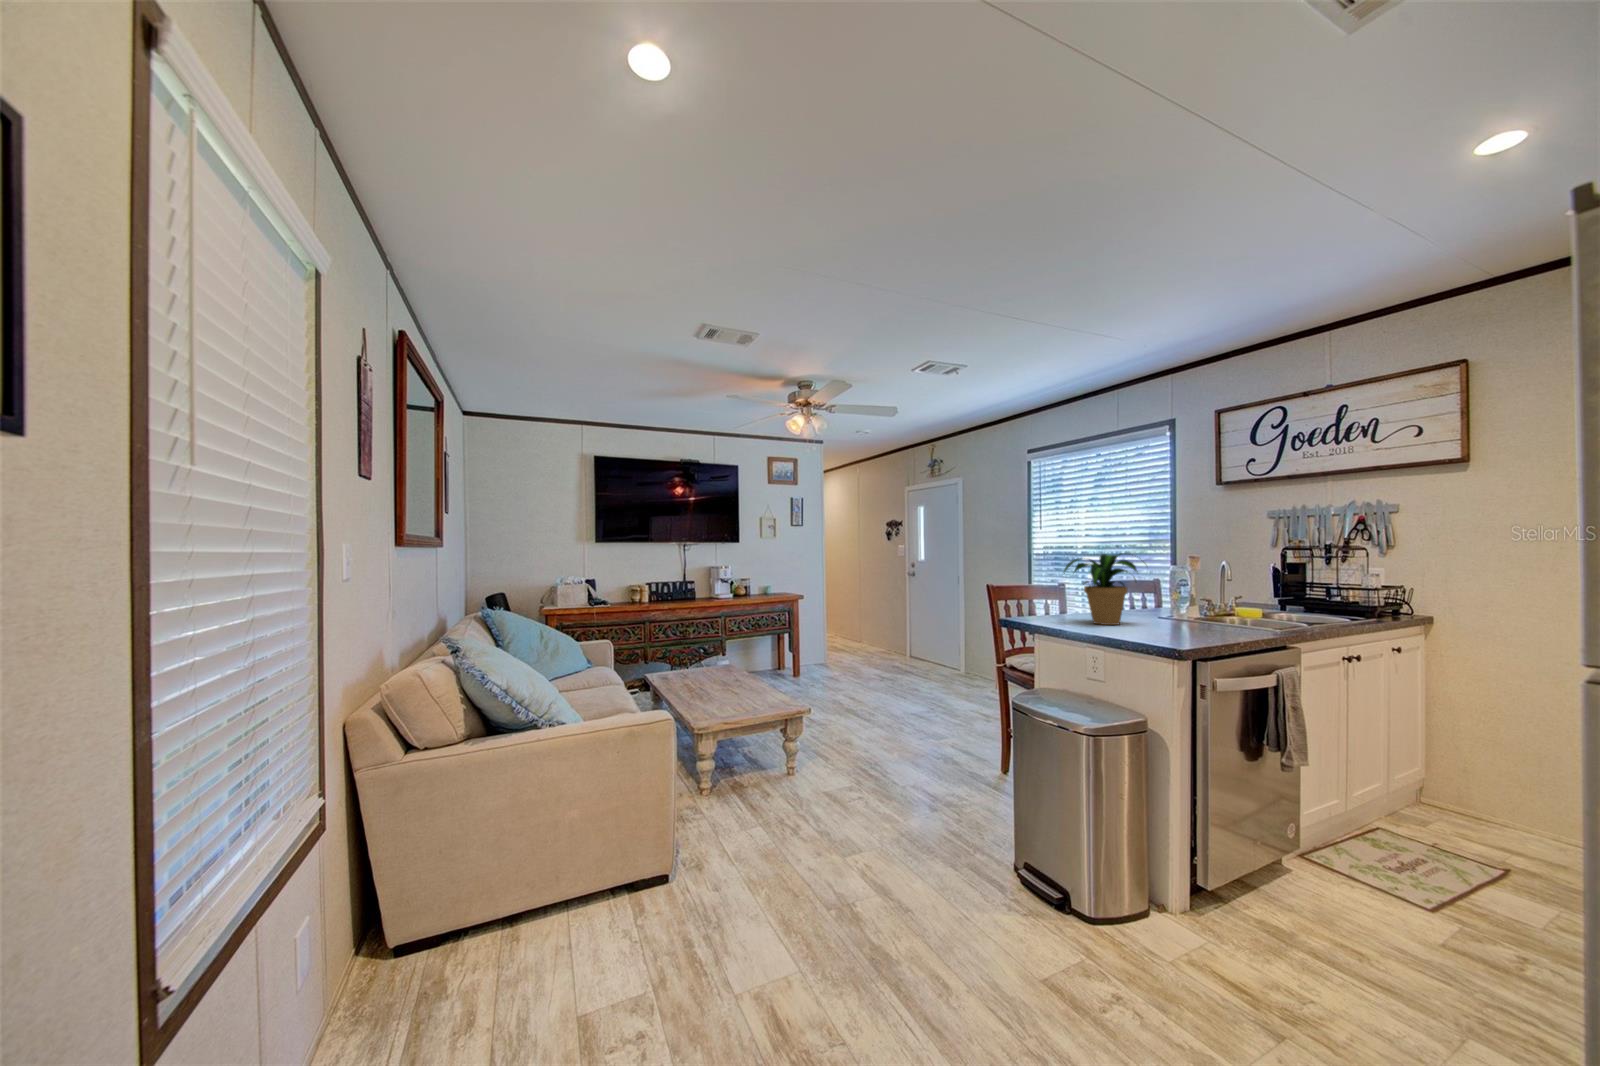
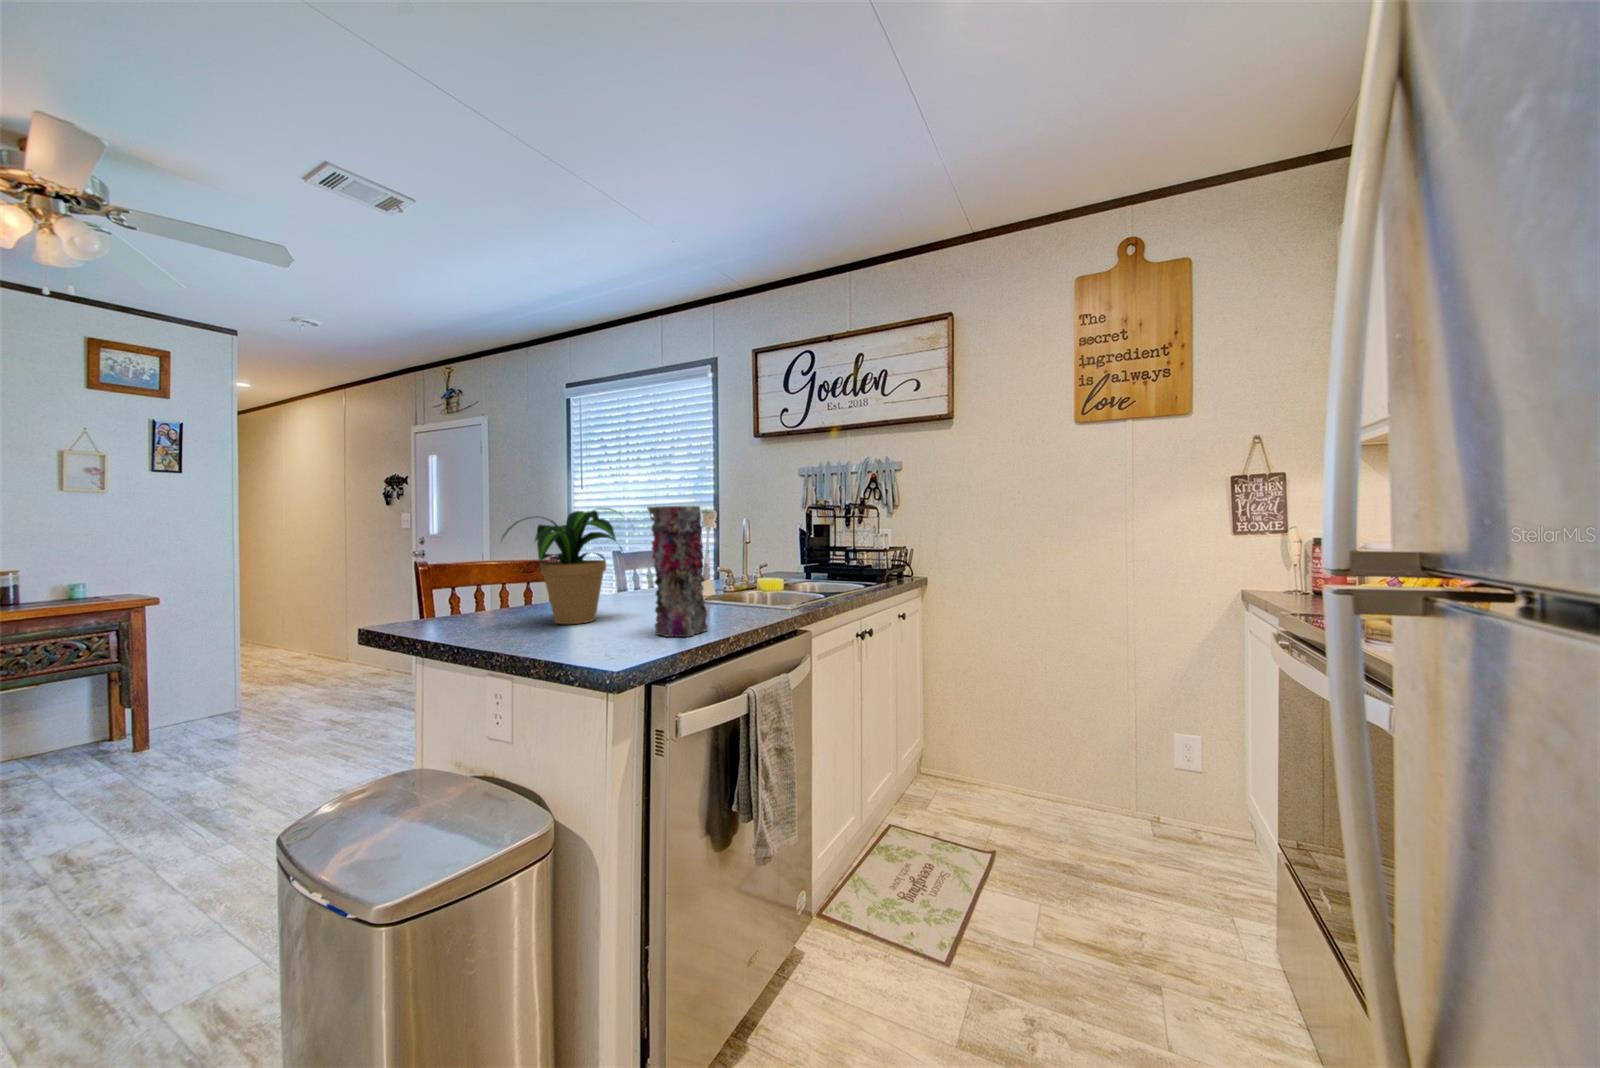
vase: none [1171,554,1216,637] -> present [647,506,707,637]

